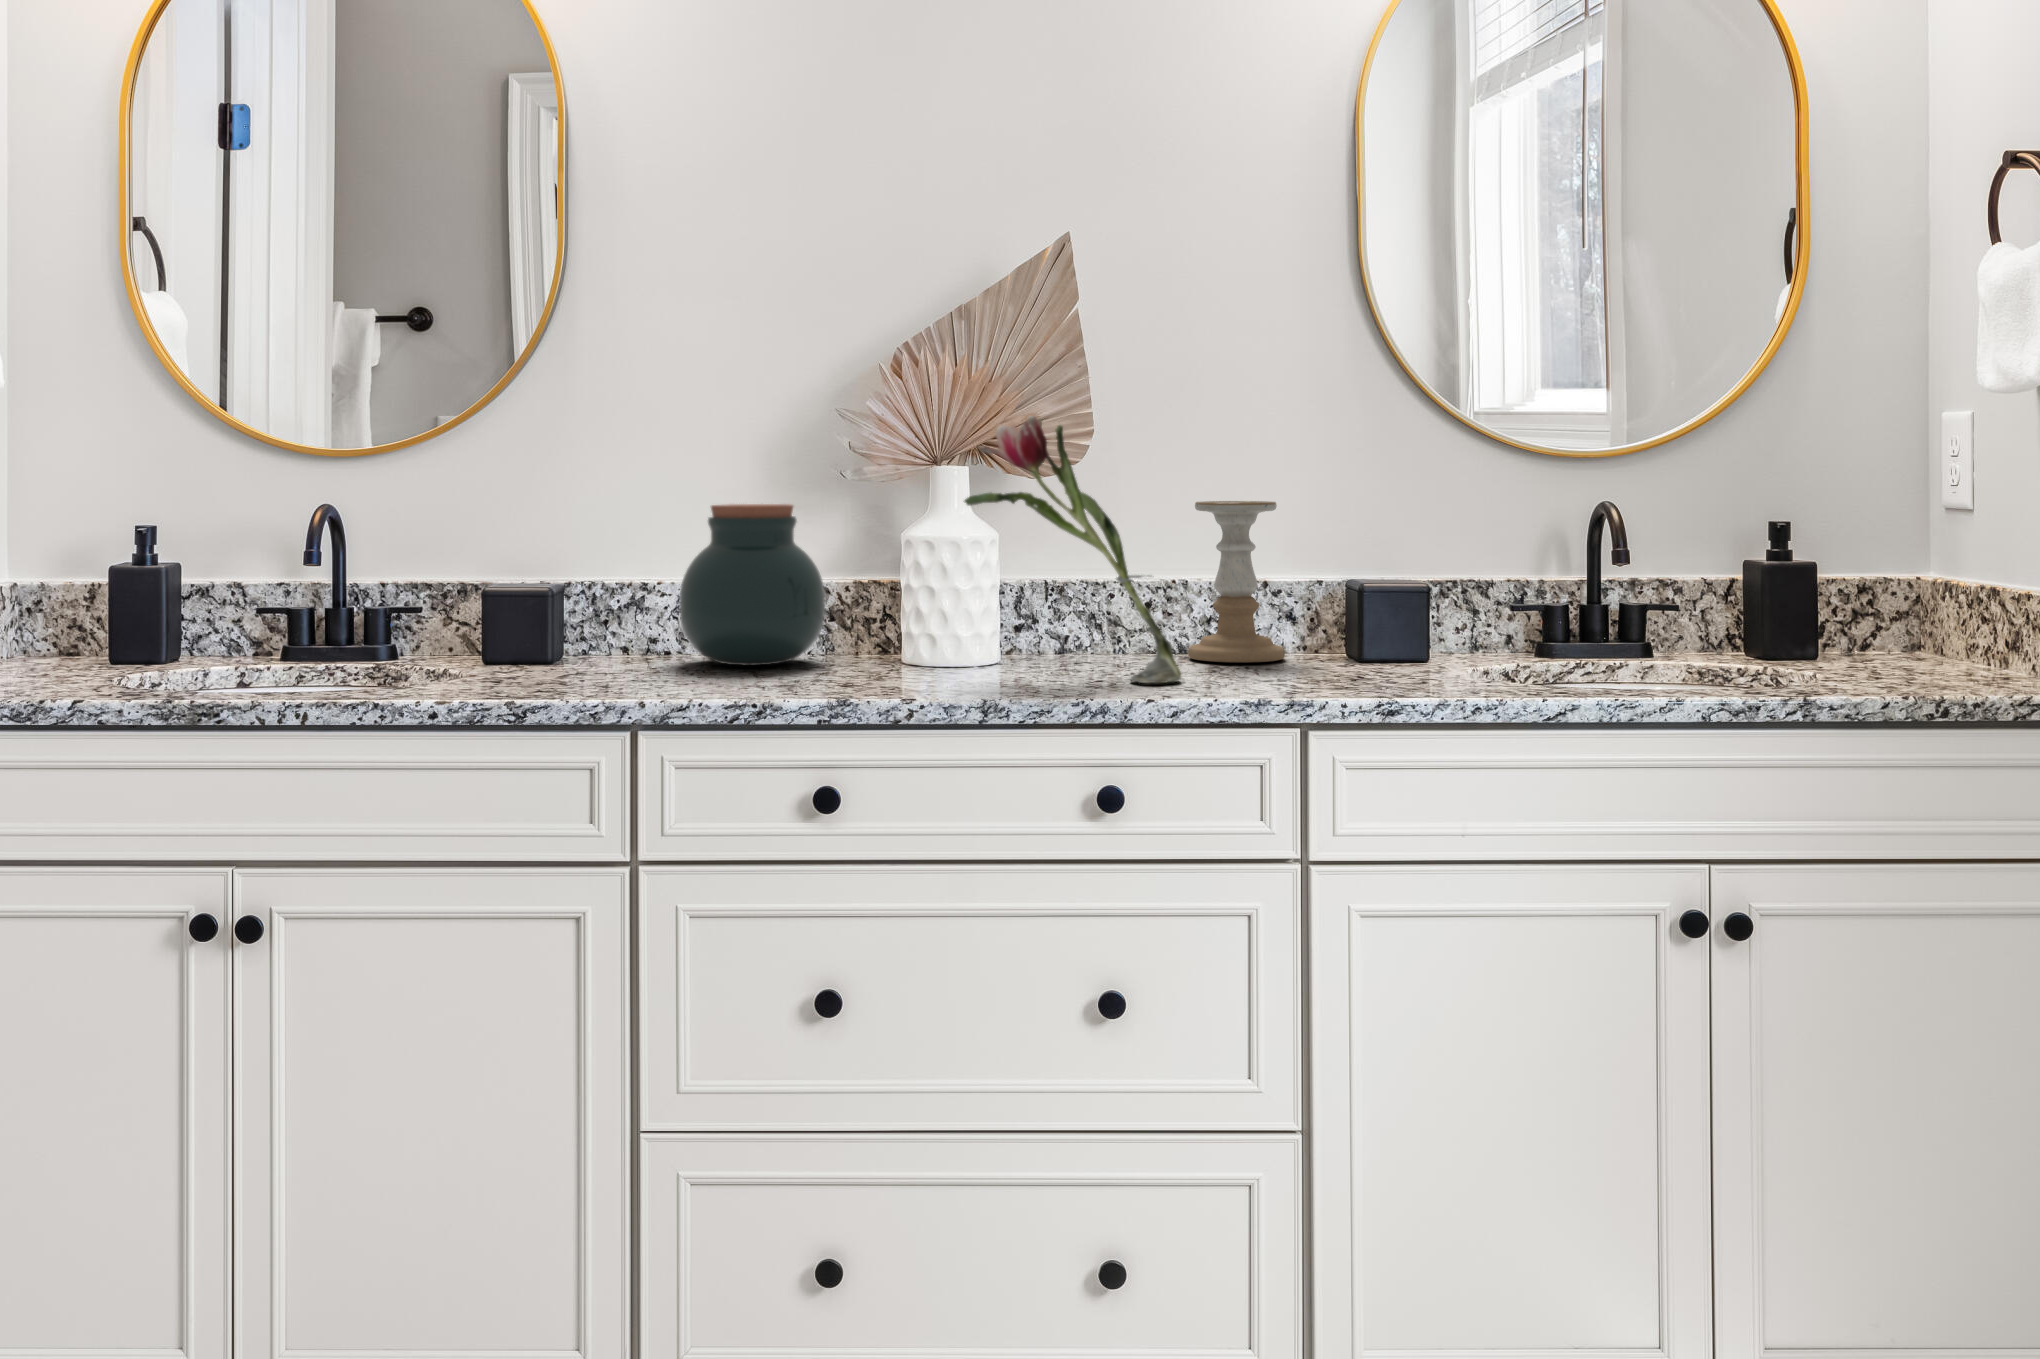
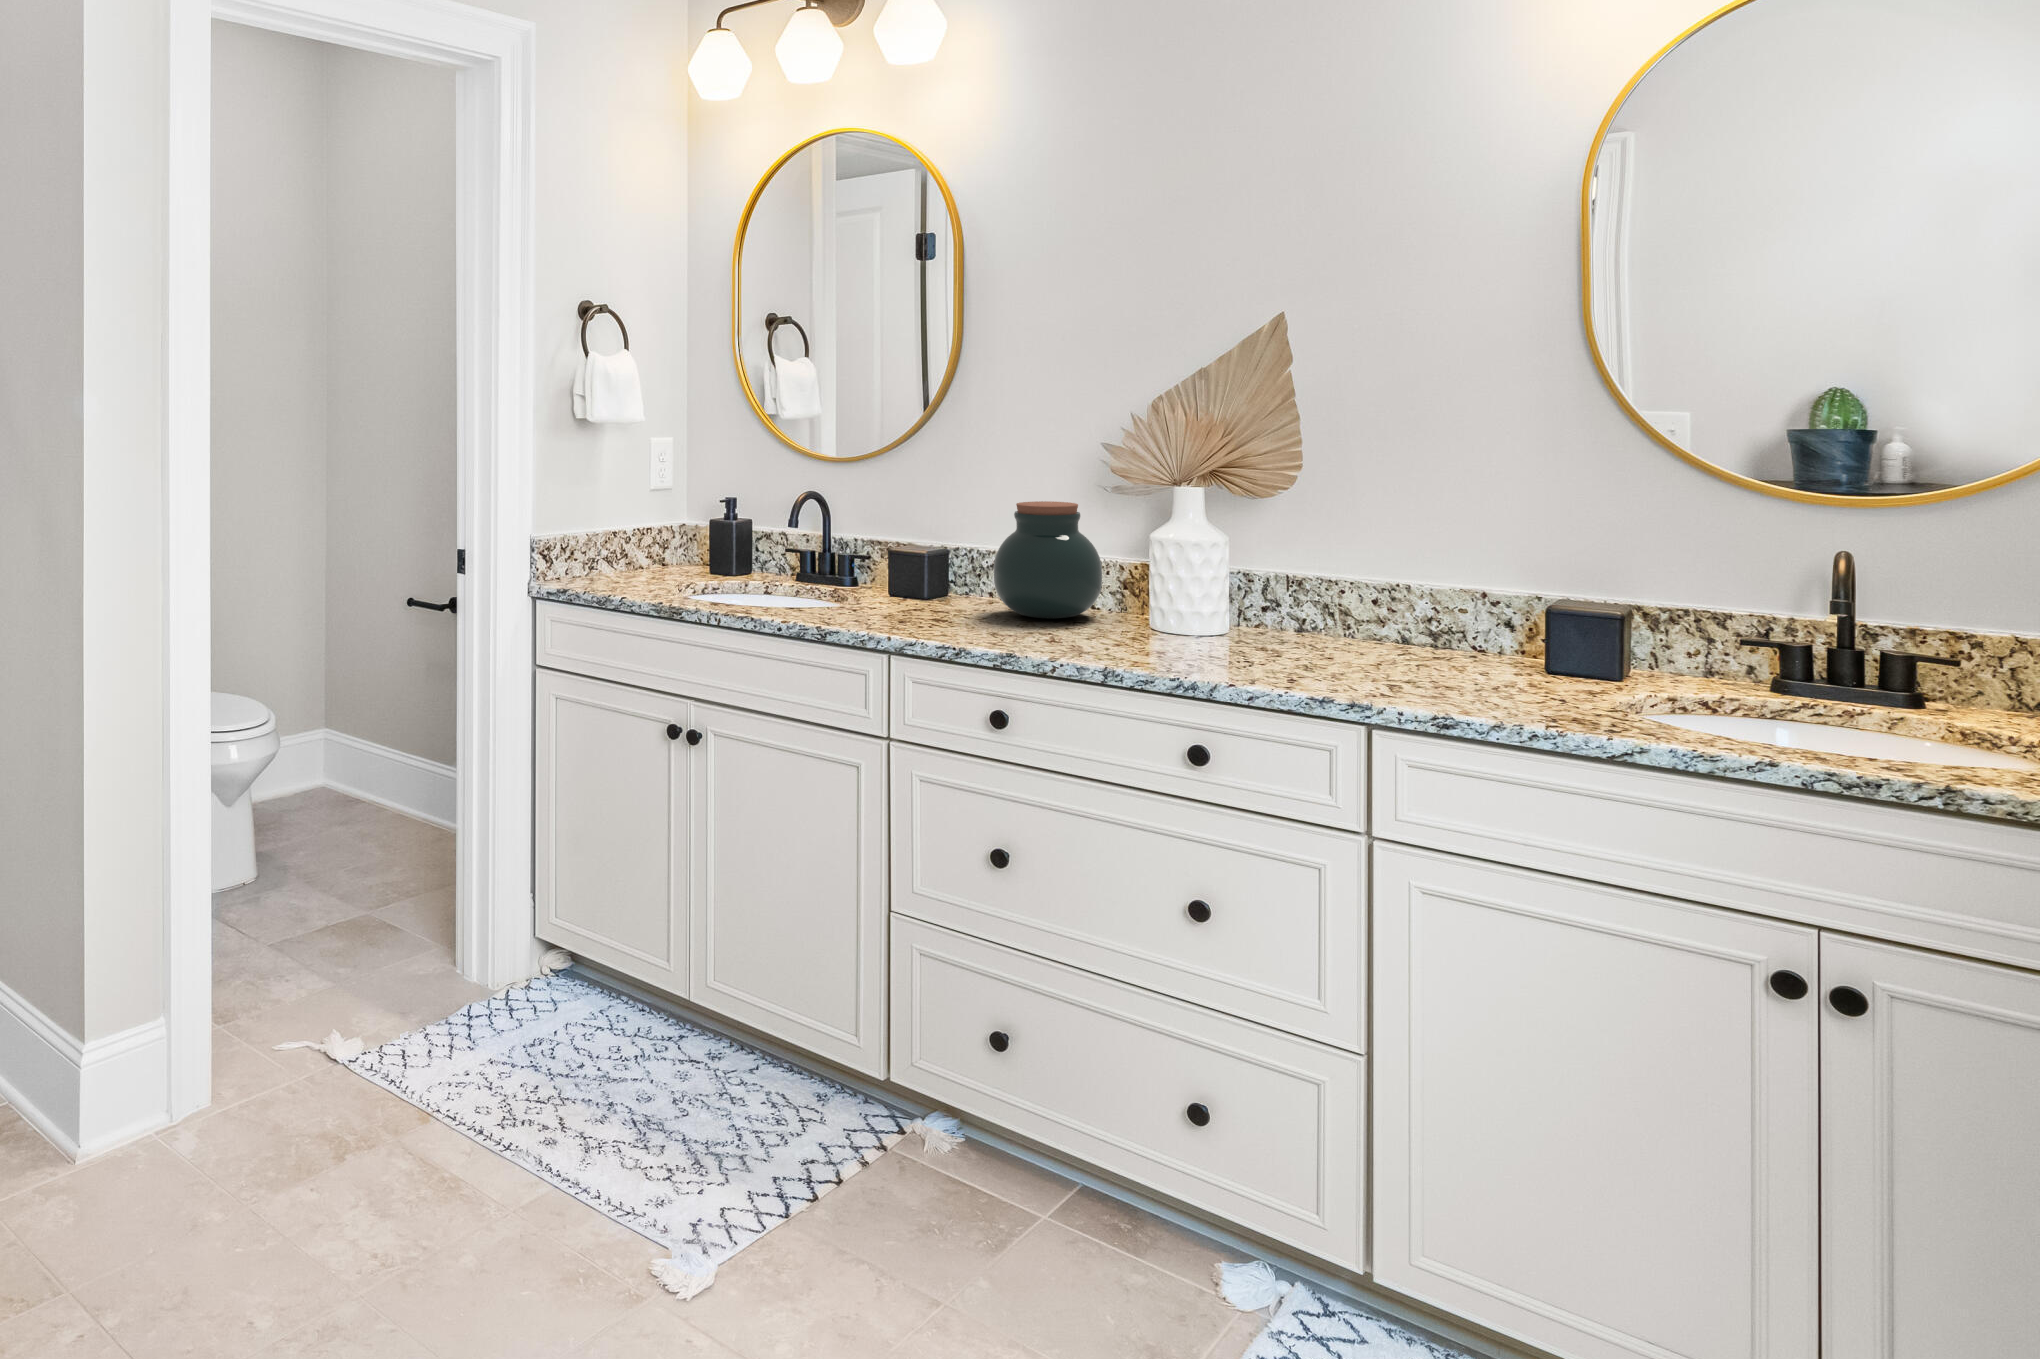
flower: present [965,415,1181,683] -> none [1166,451,1313,671]
candle holder: present [1188,501,1285,663] -> none [1391,520,1485,663]

